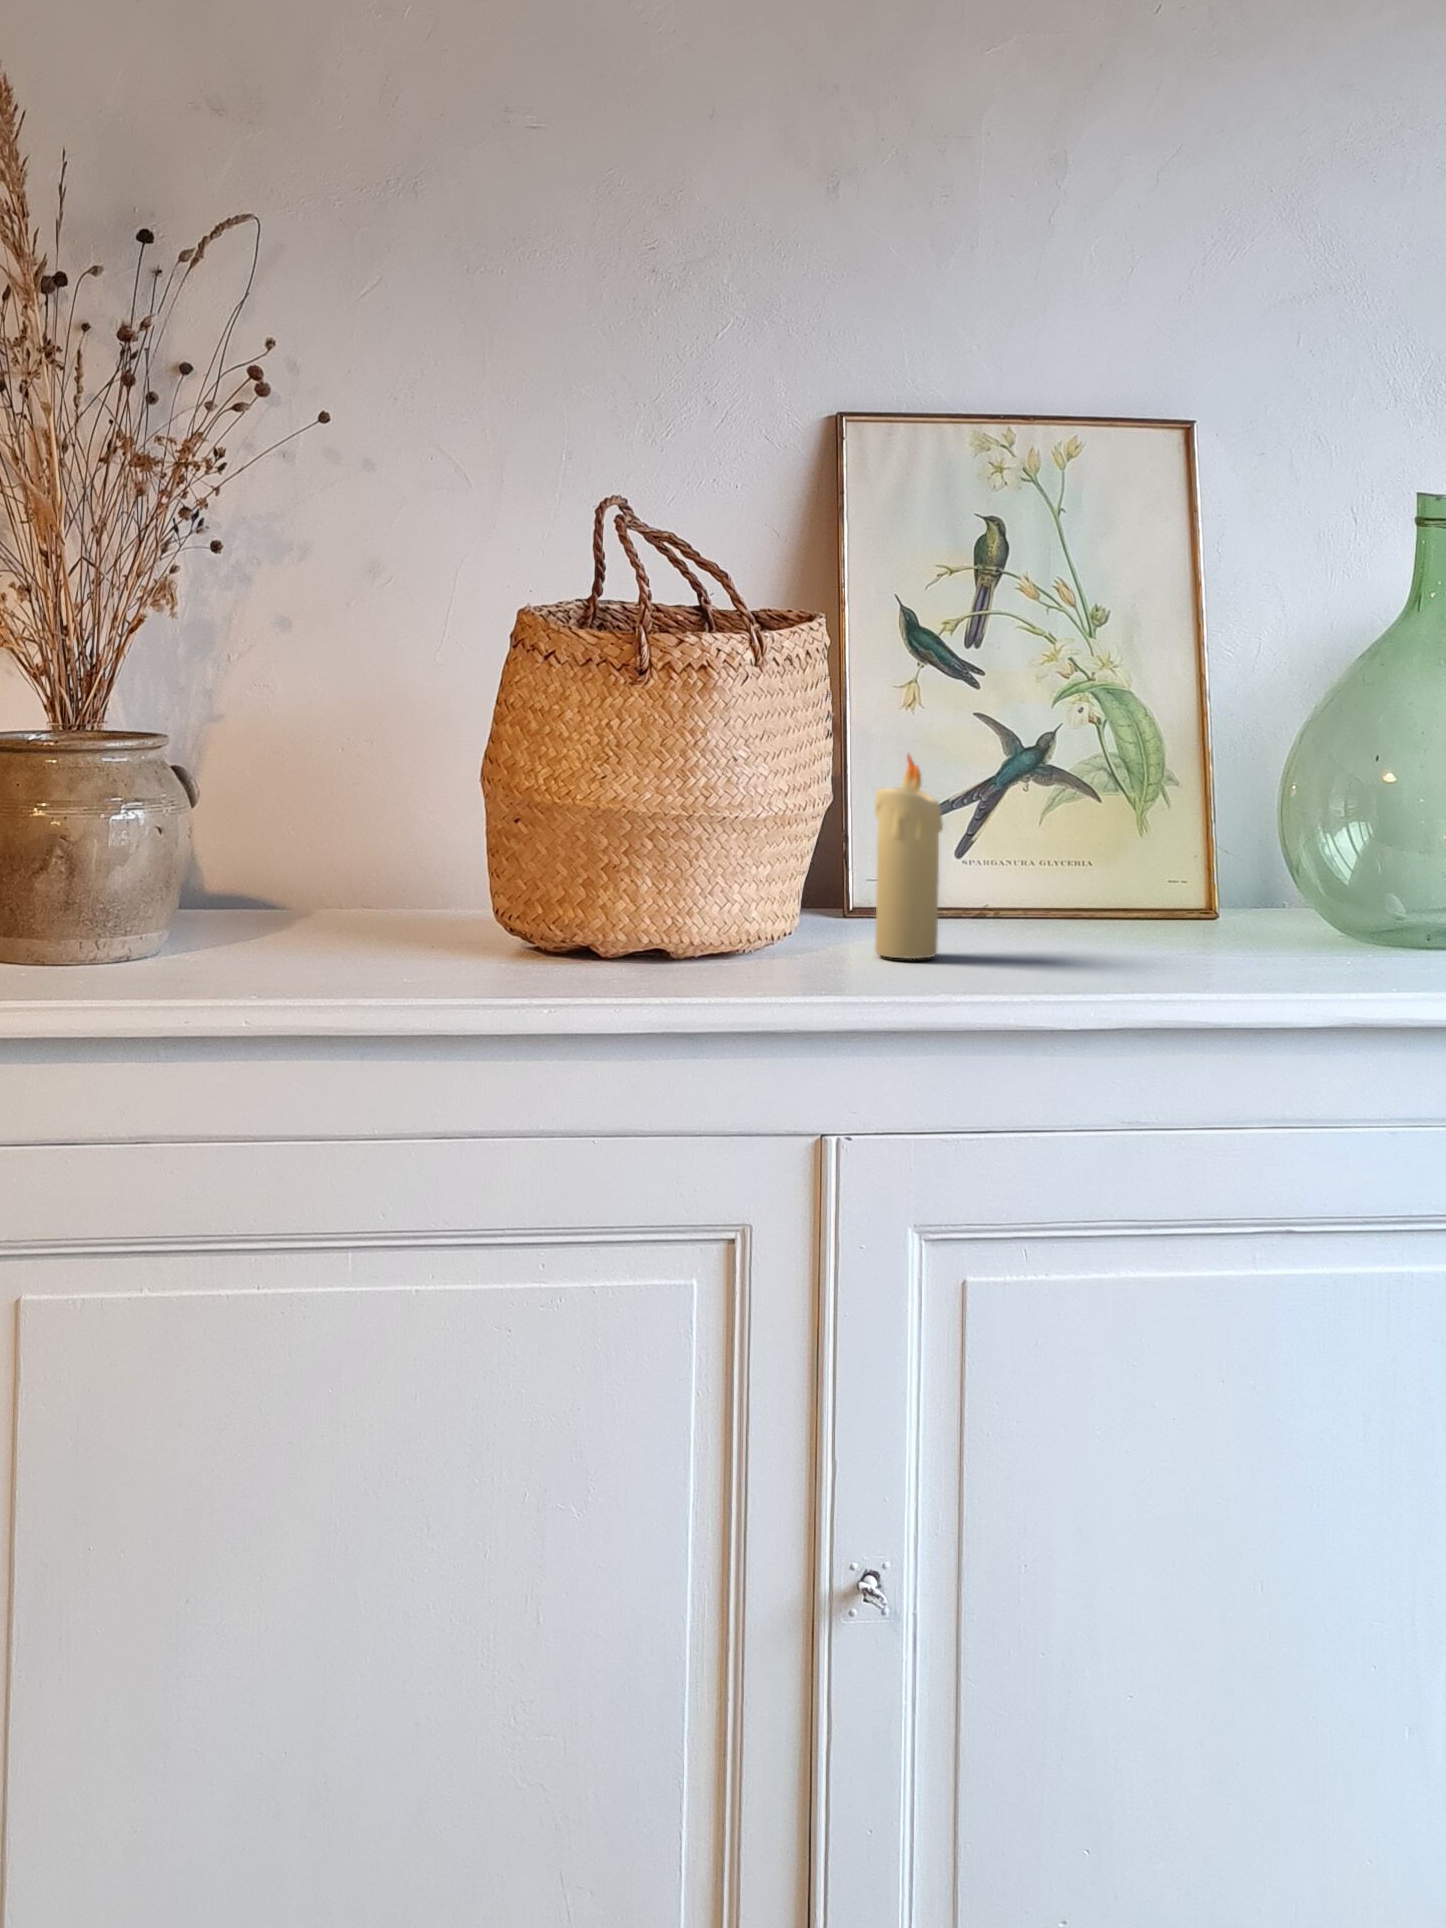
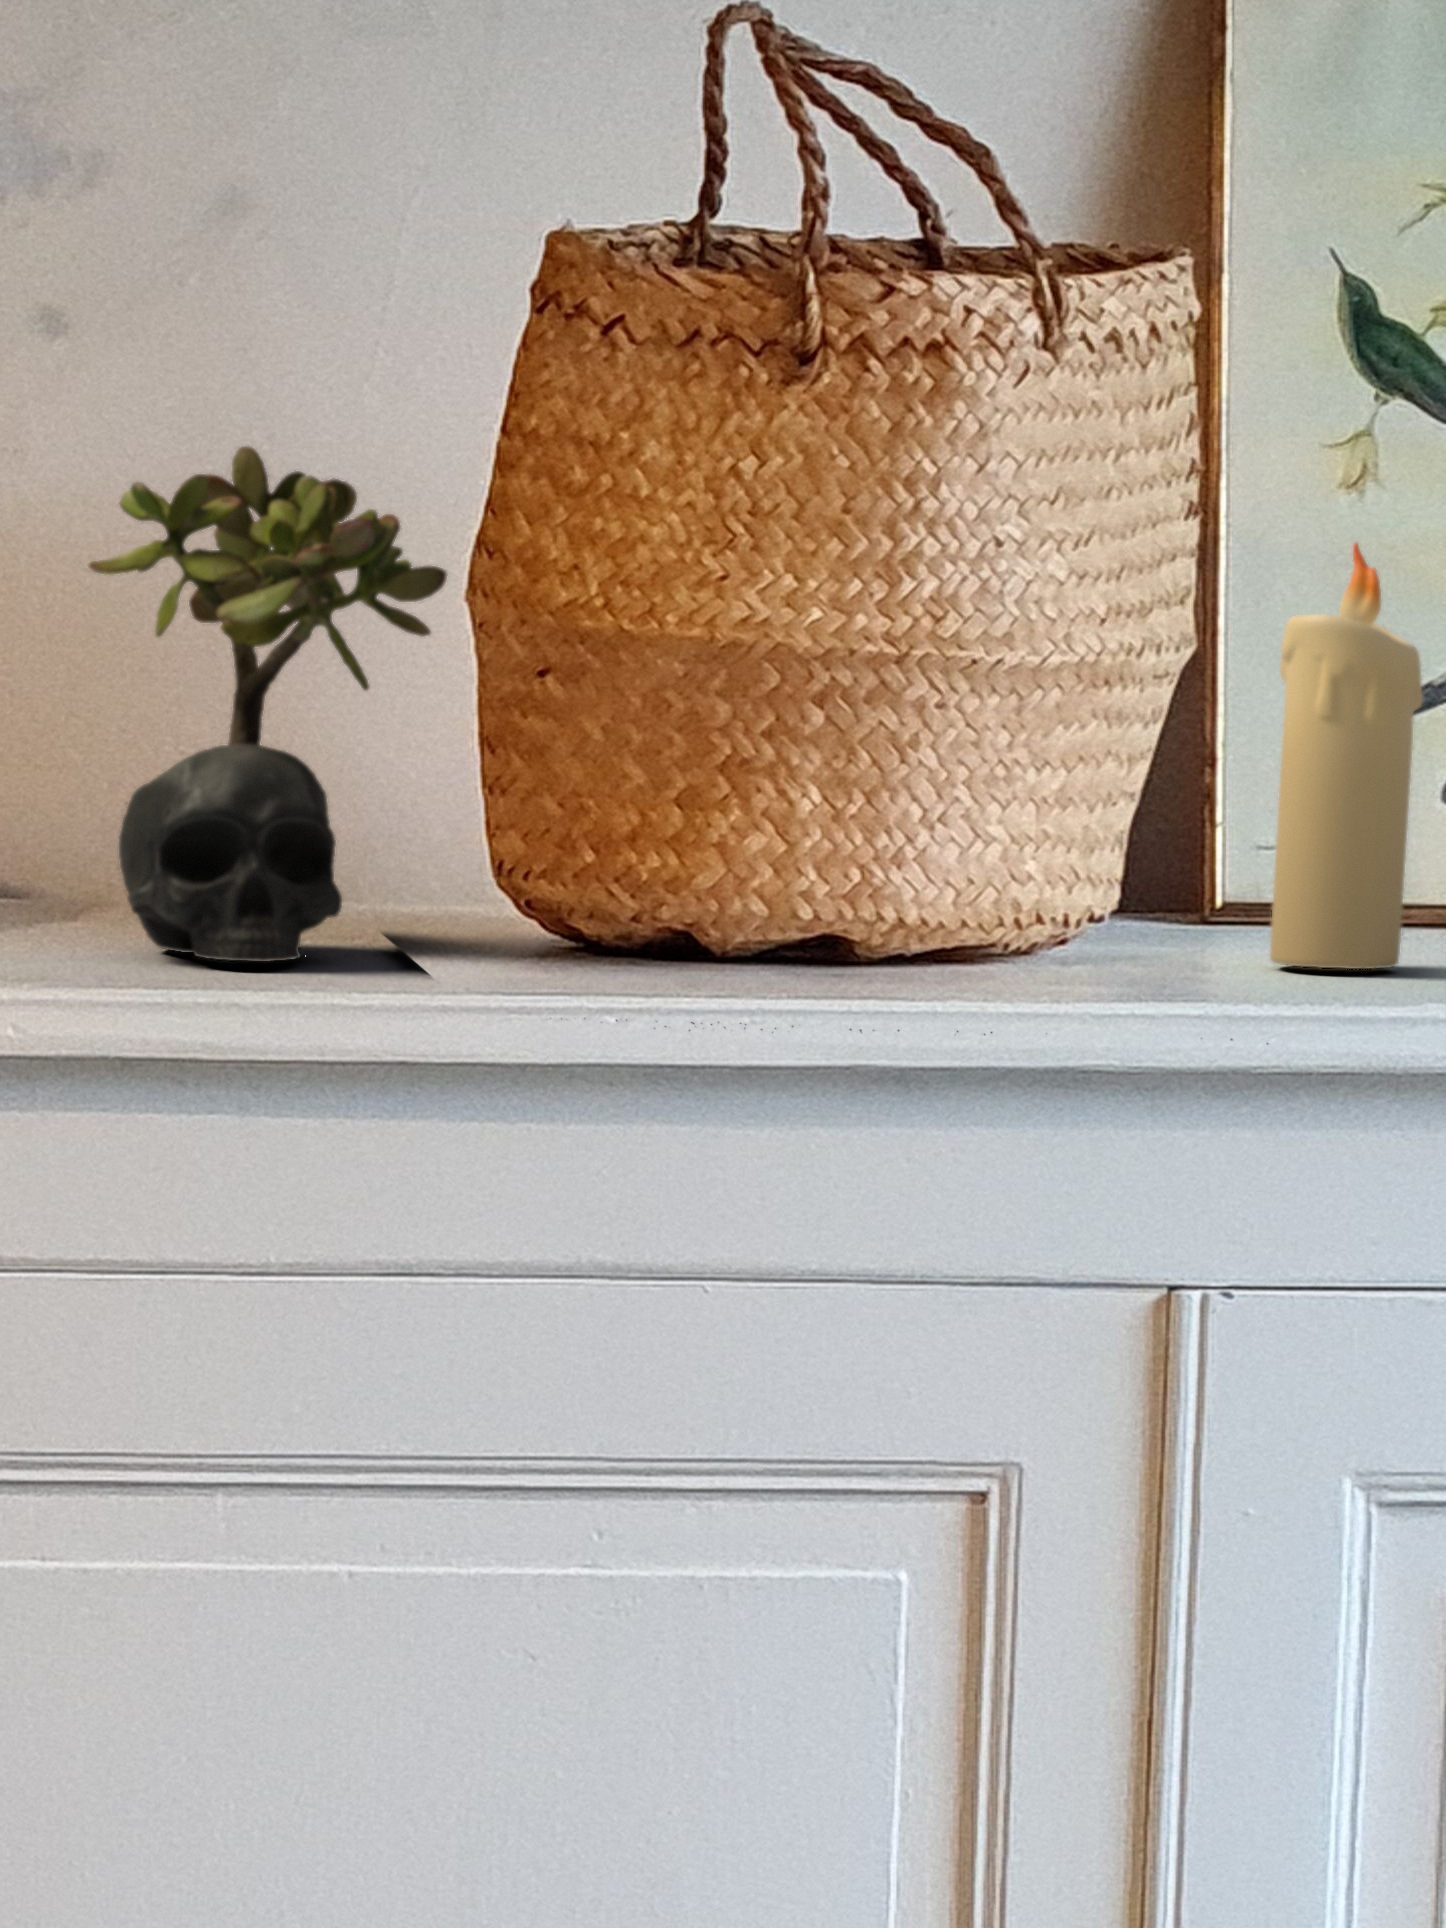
succulent plant: none [291,708,470,970] -> present [88,446,448,962]

